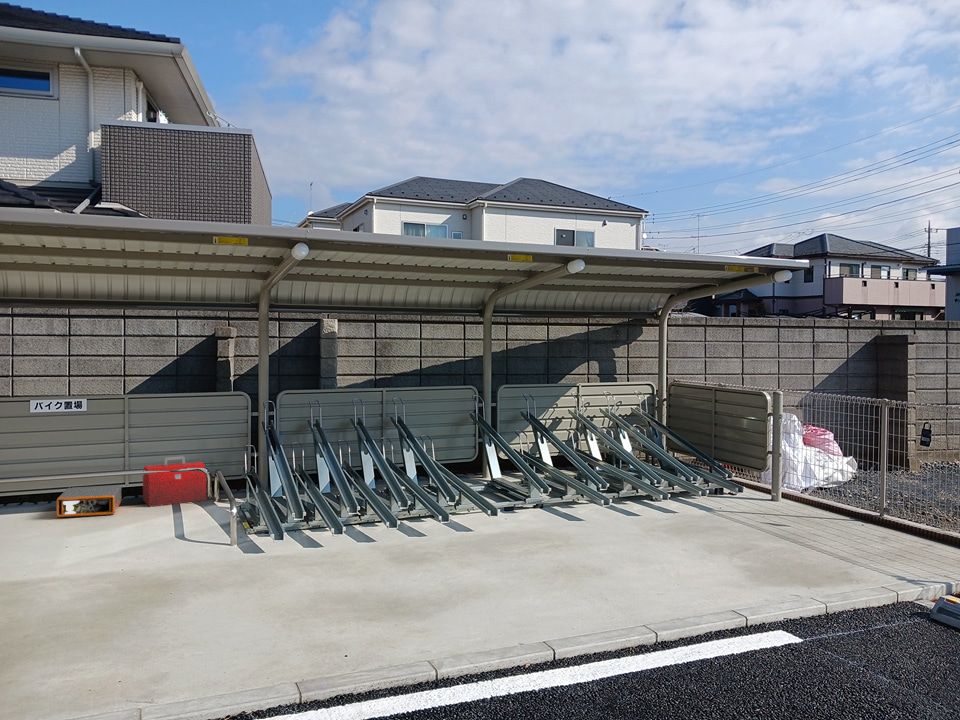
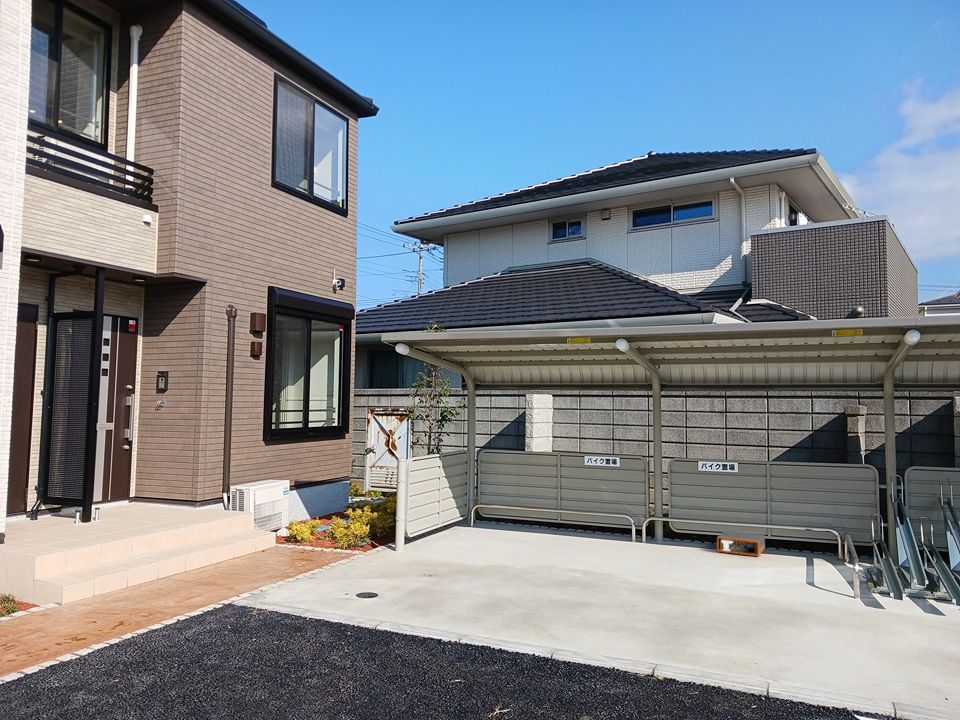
toolbox: present [143,456,207,507] -> none [782,517,837,559]

